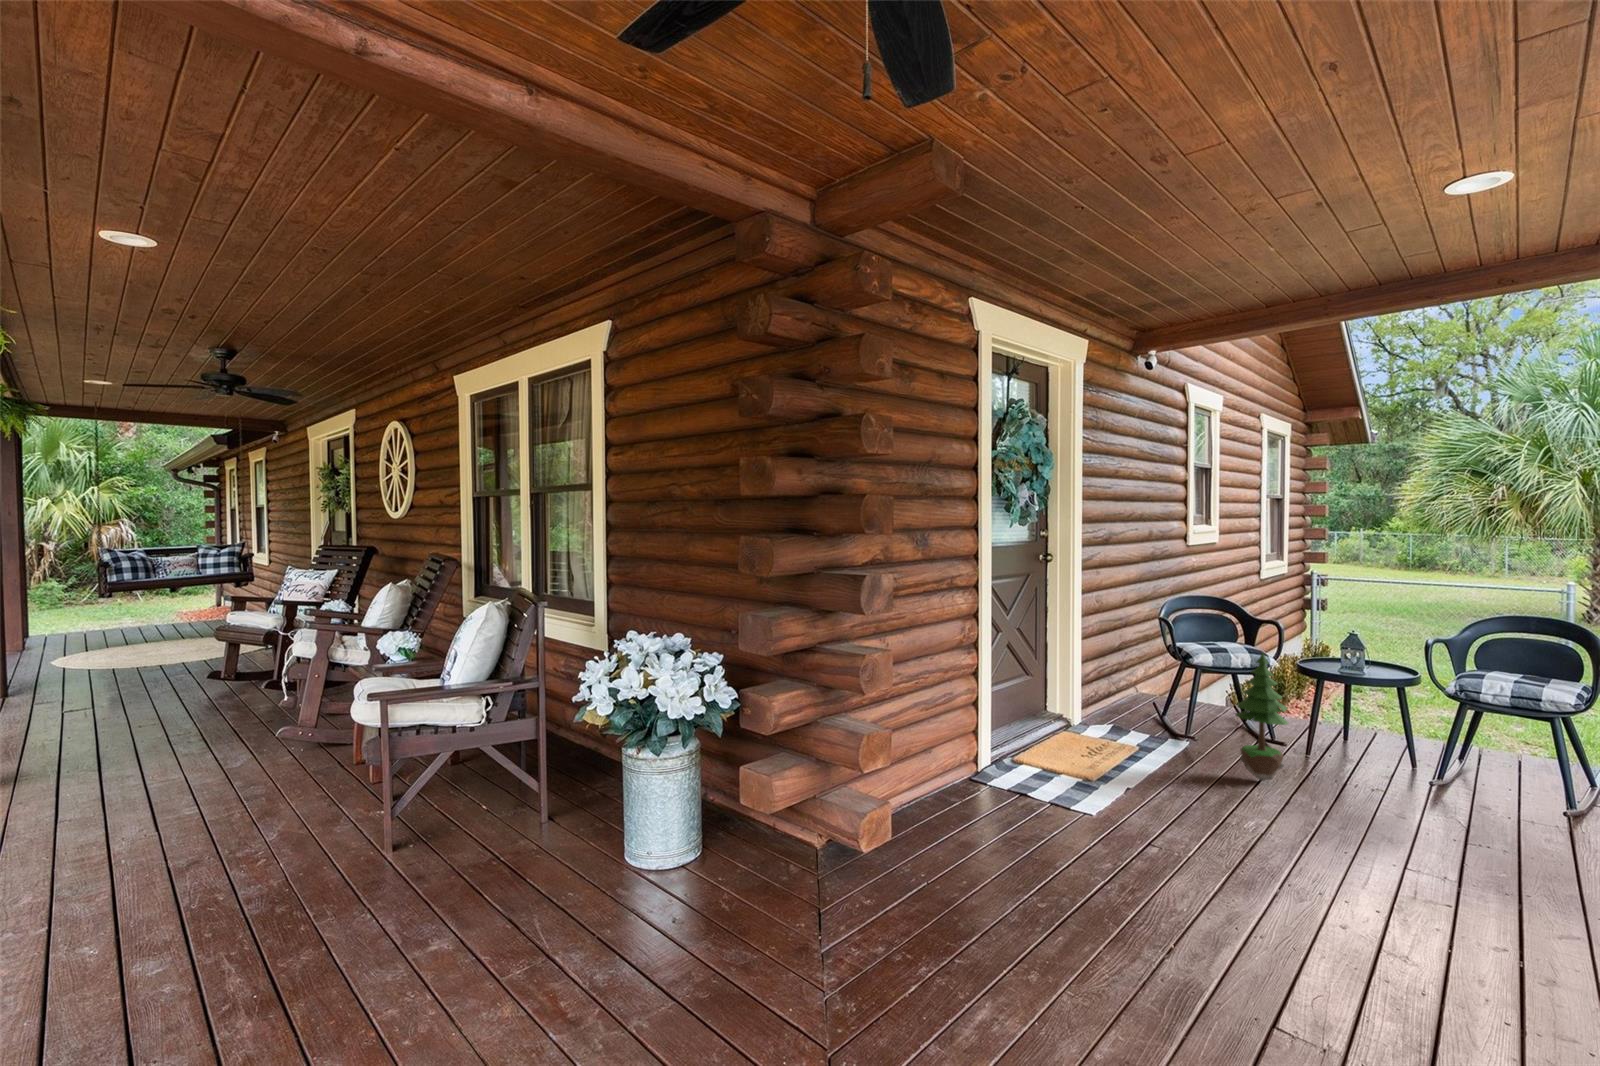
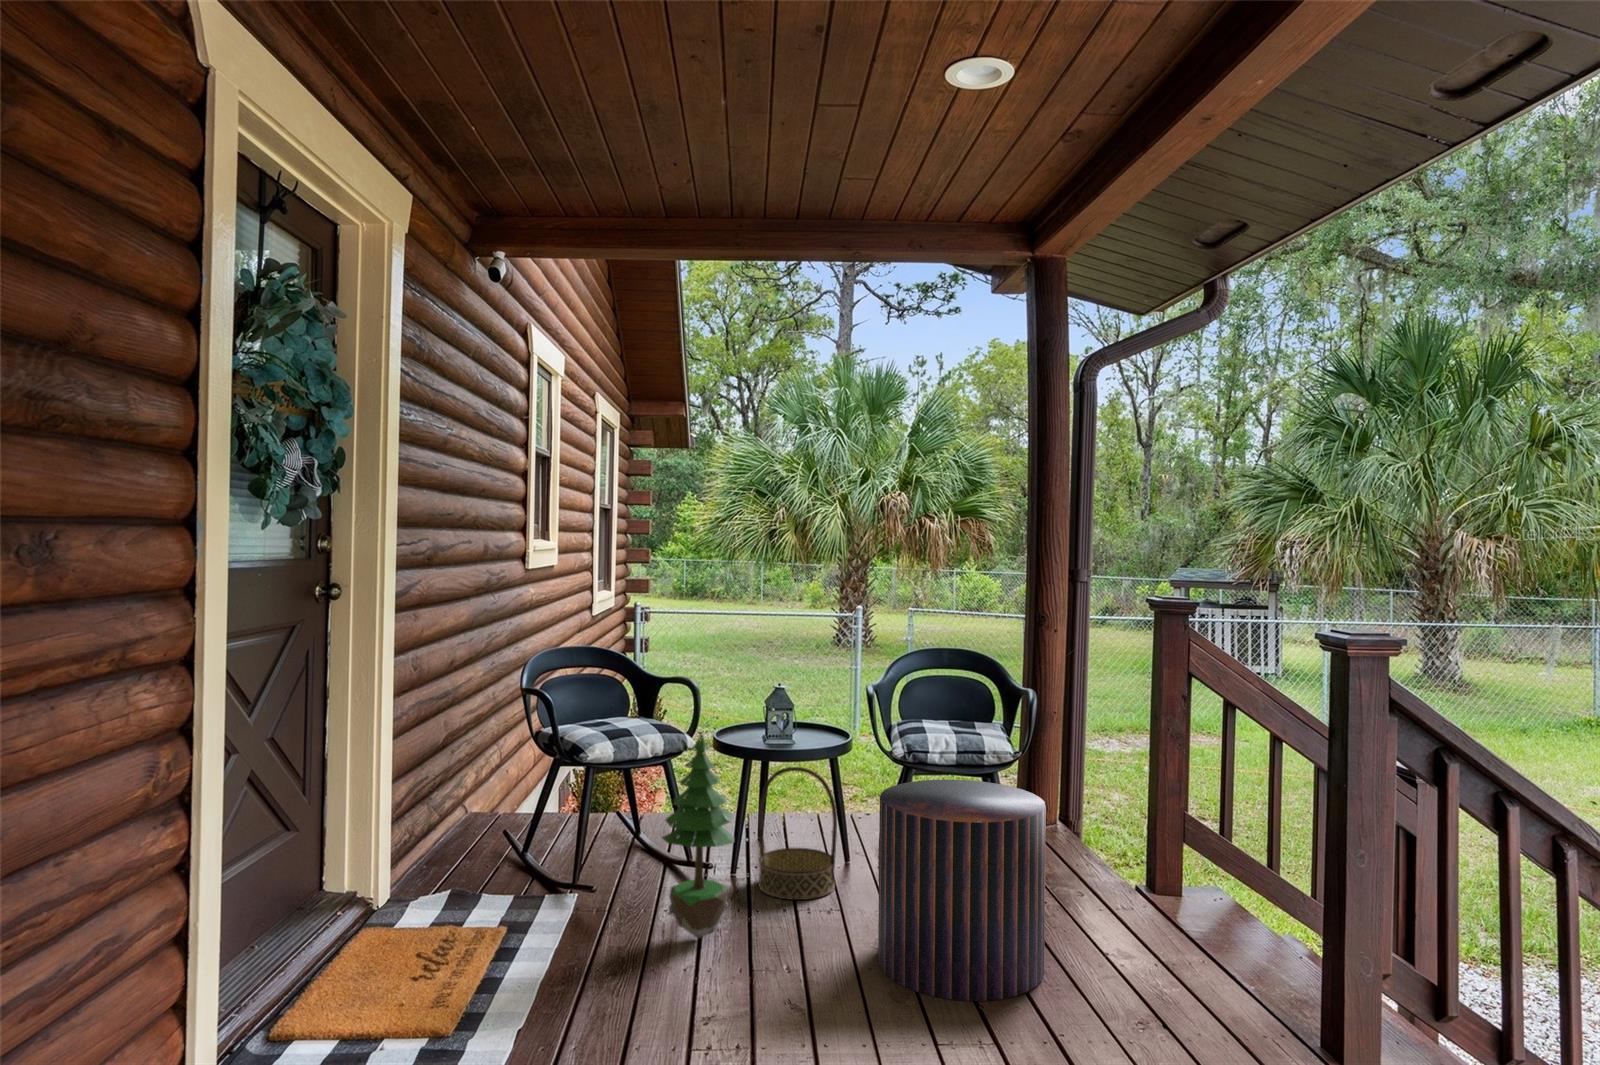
basket: none [1327,690,1395,784] -> present [759,767,837,900]
pouf: none [1394,707,1558,870] -> present [878,780,1046,1001]

